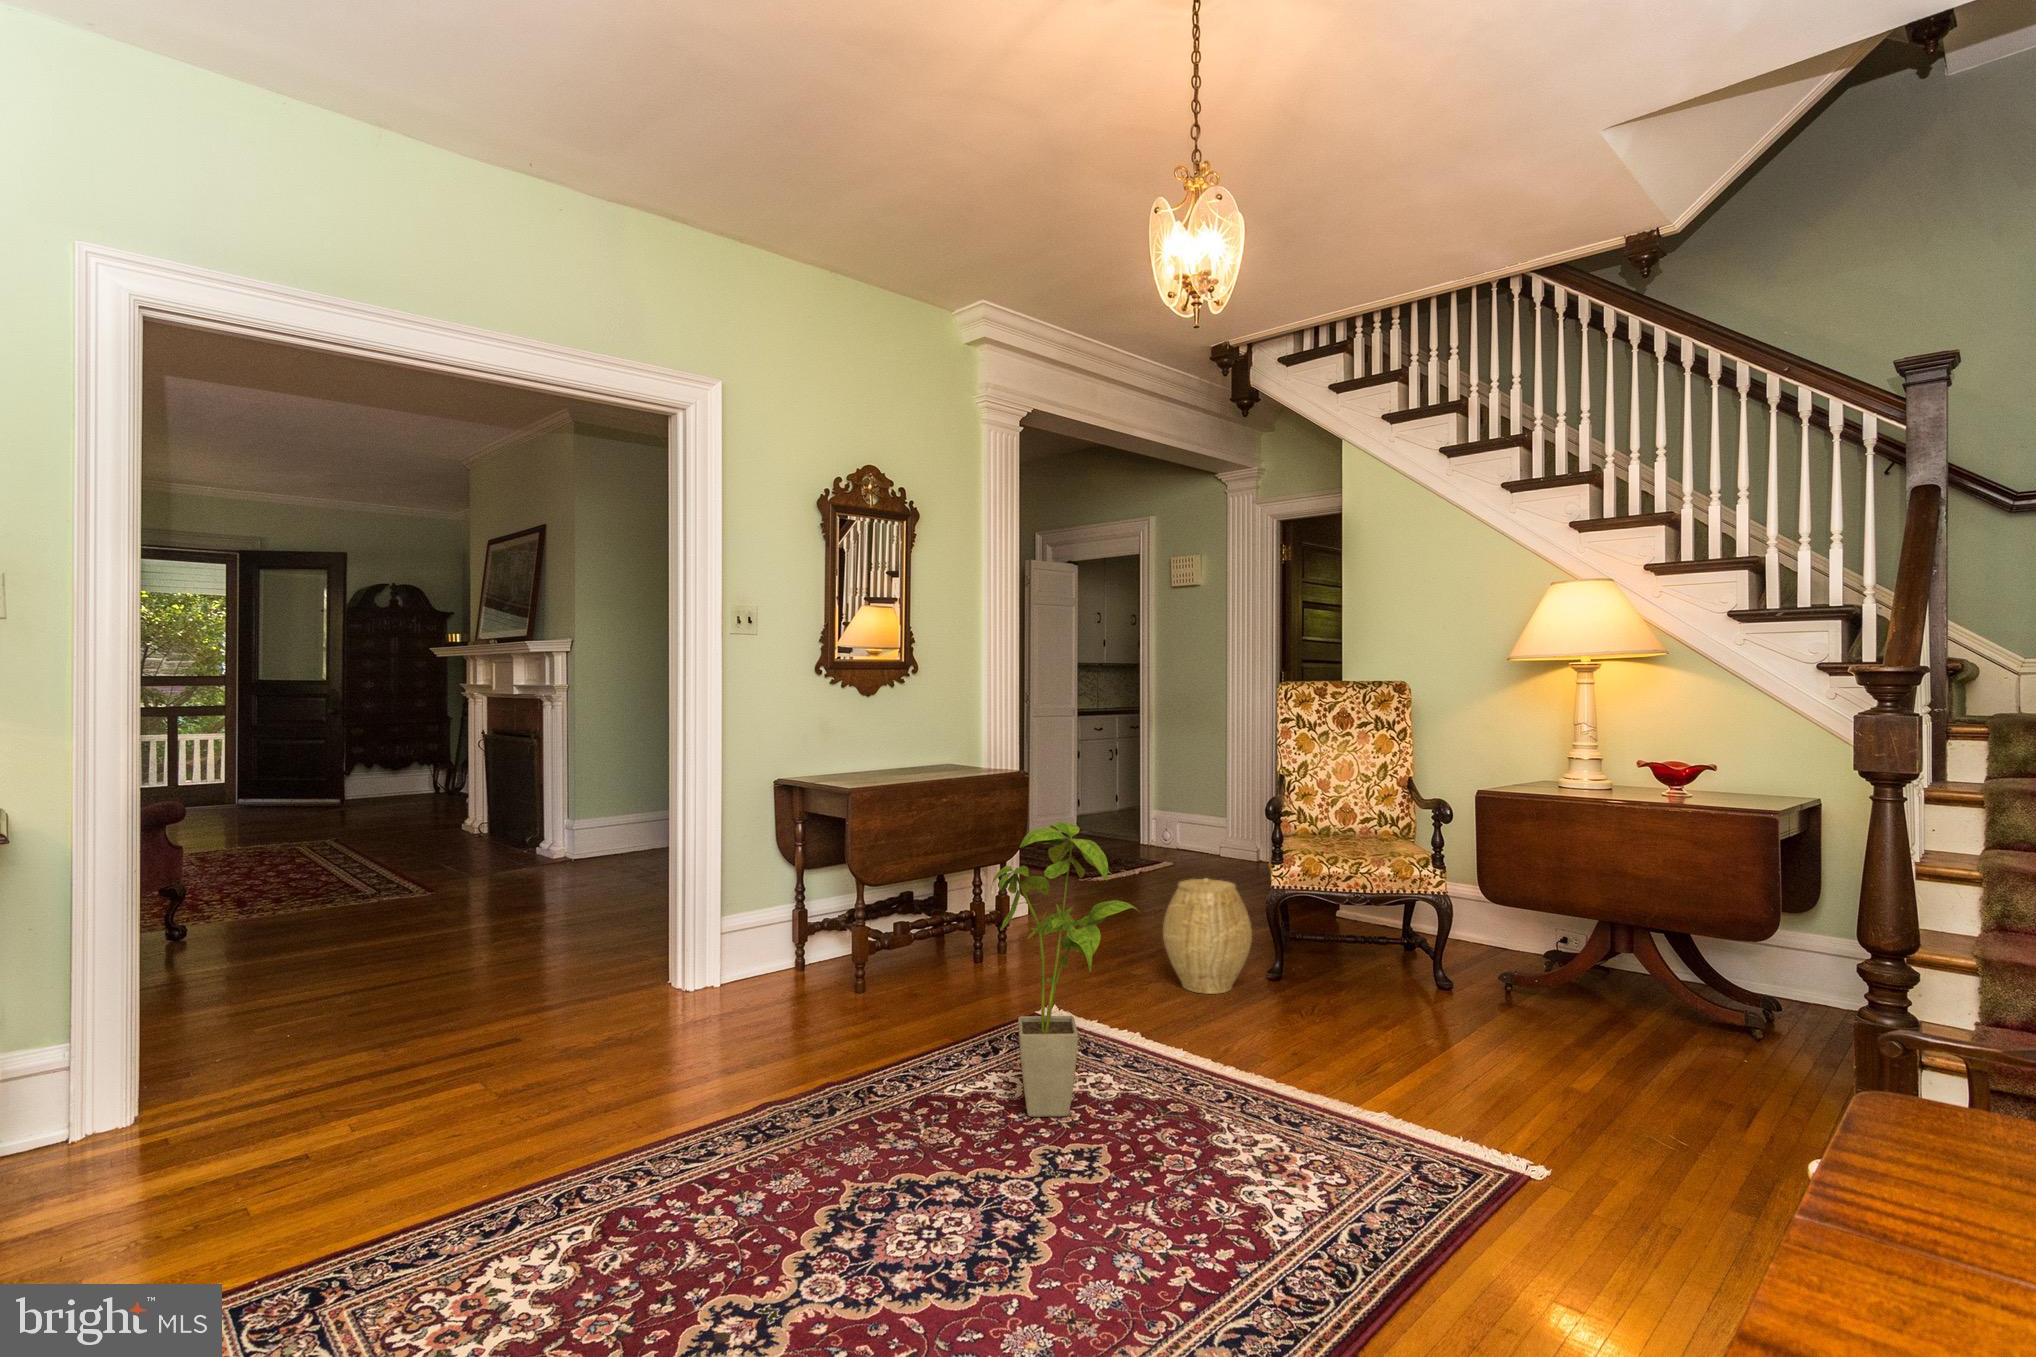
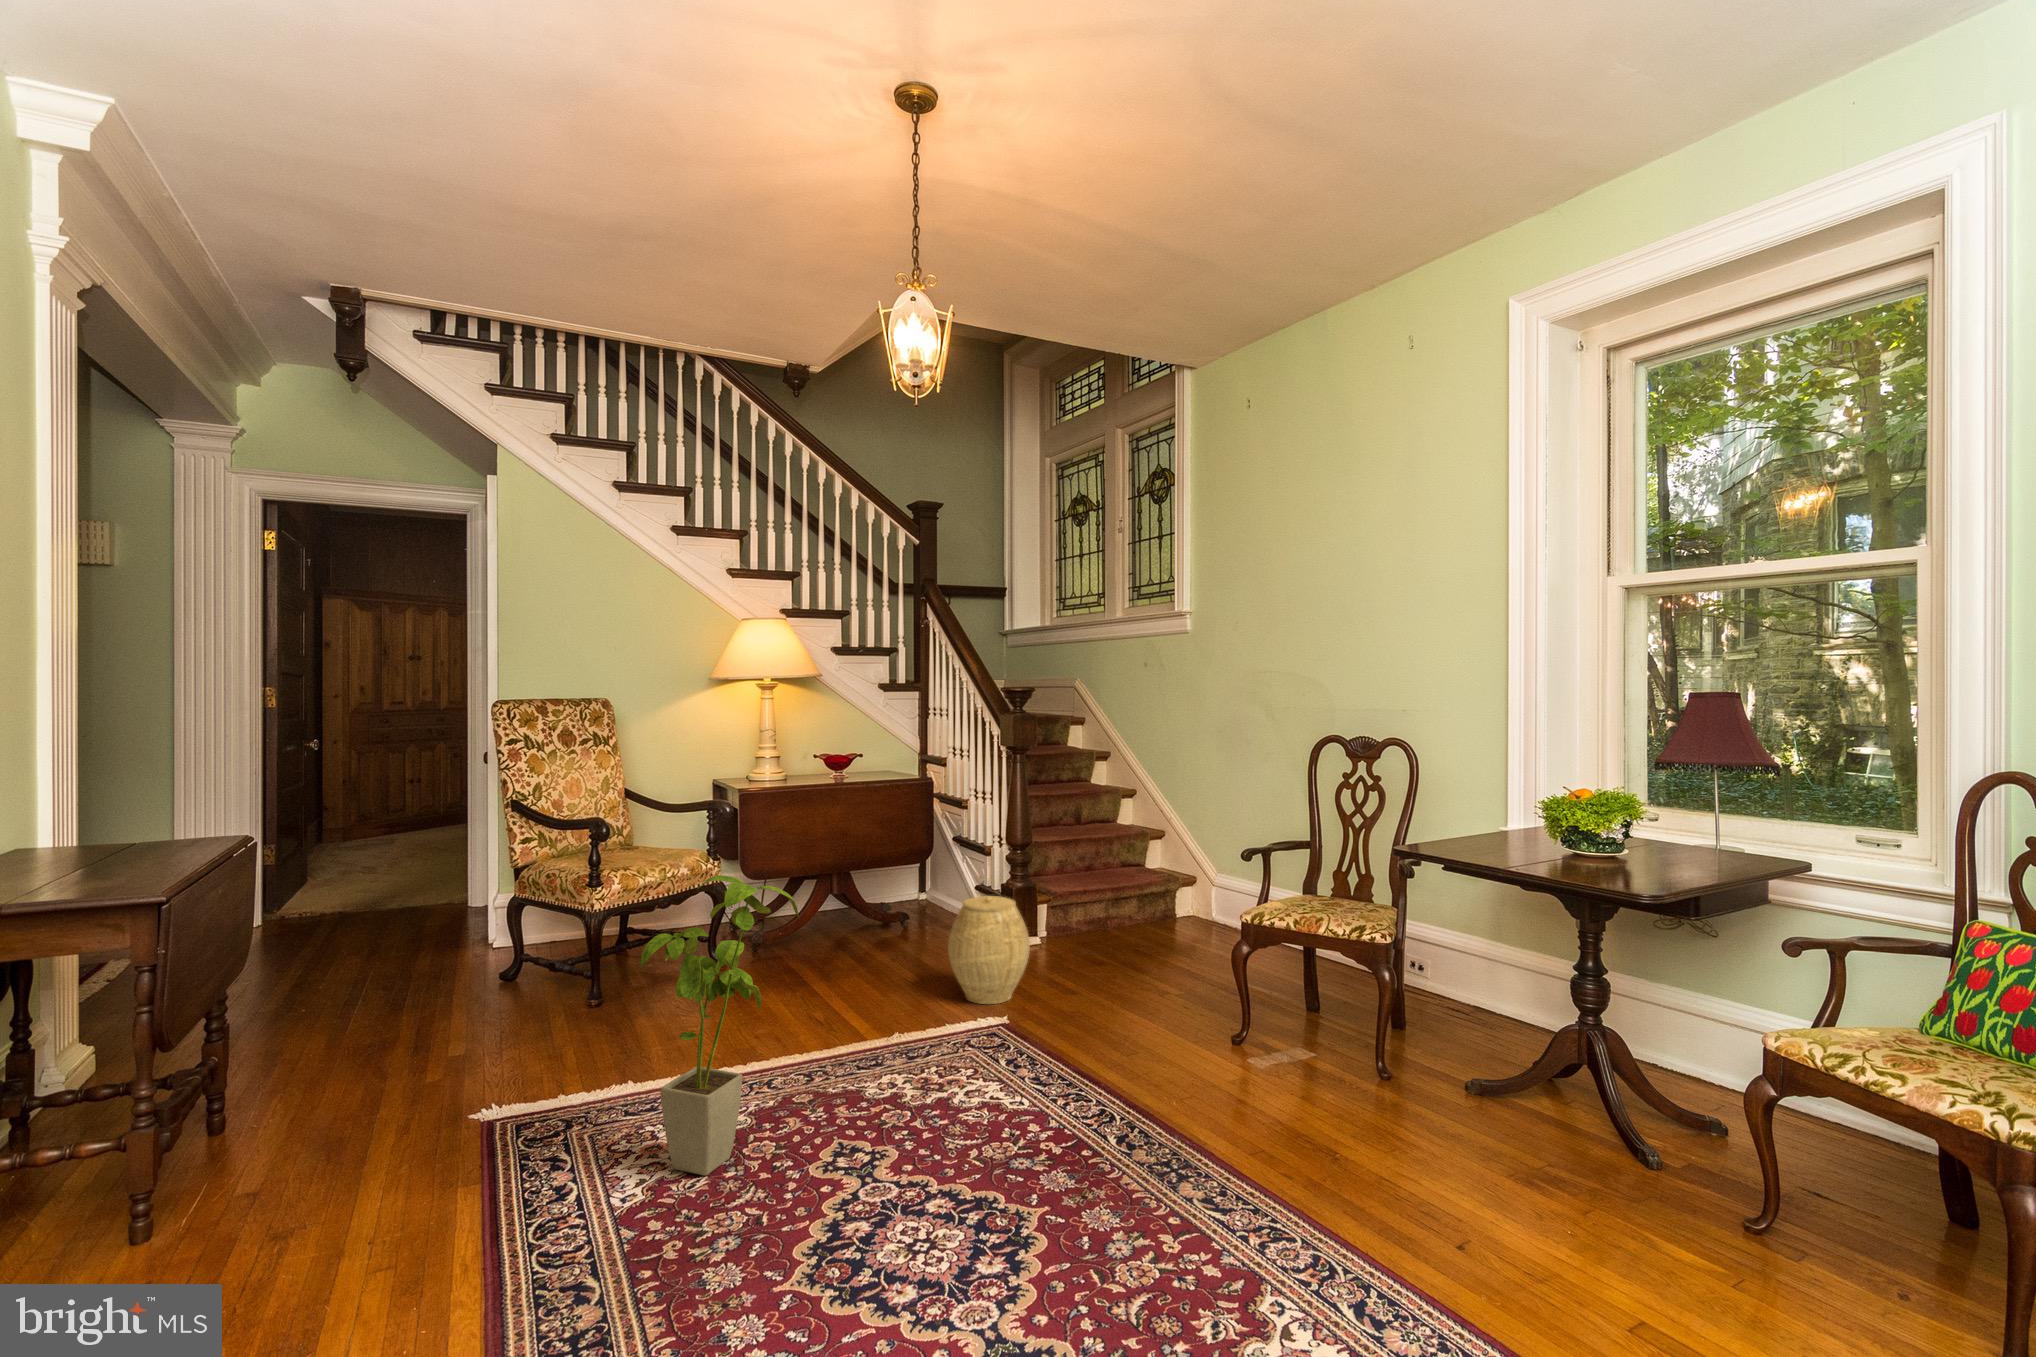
woven basket: present [1163,878,1252,994] -> present [948,896,1030,1004]

